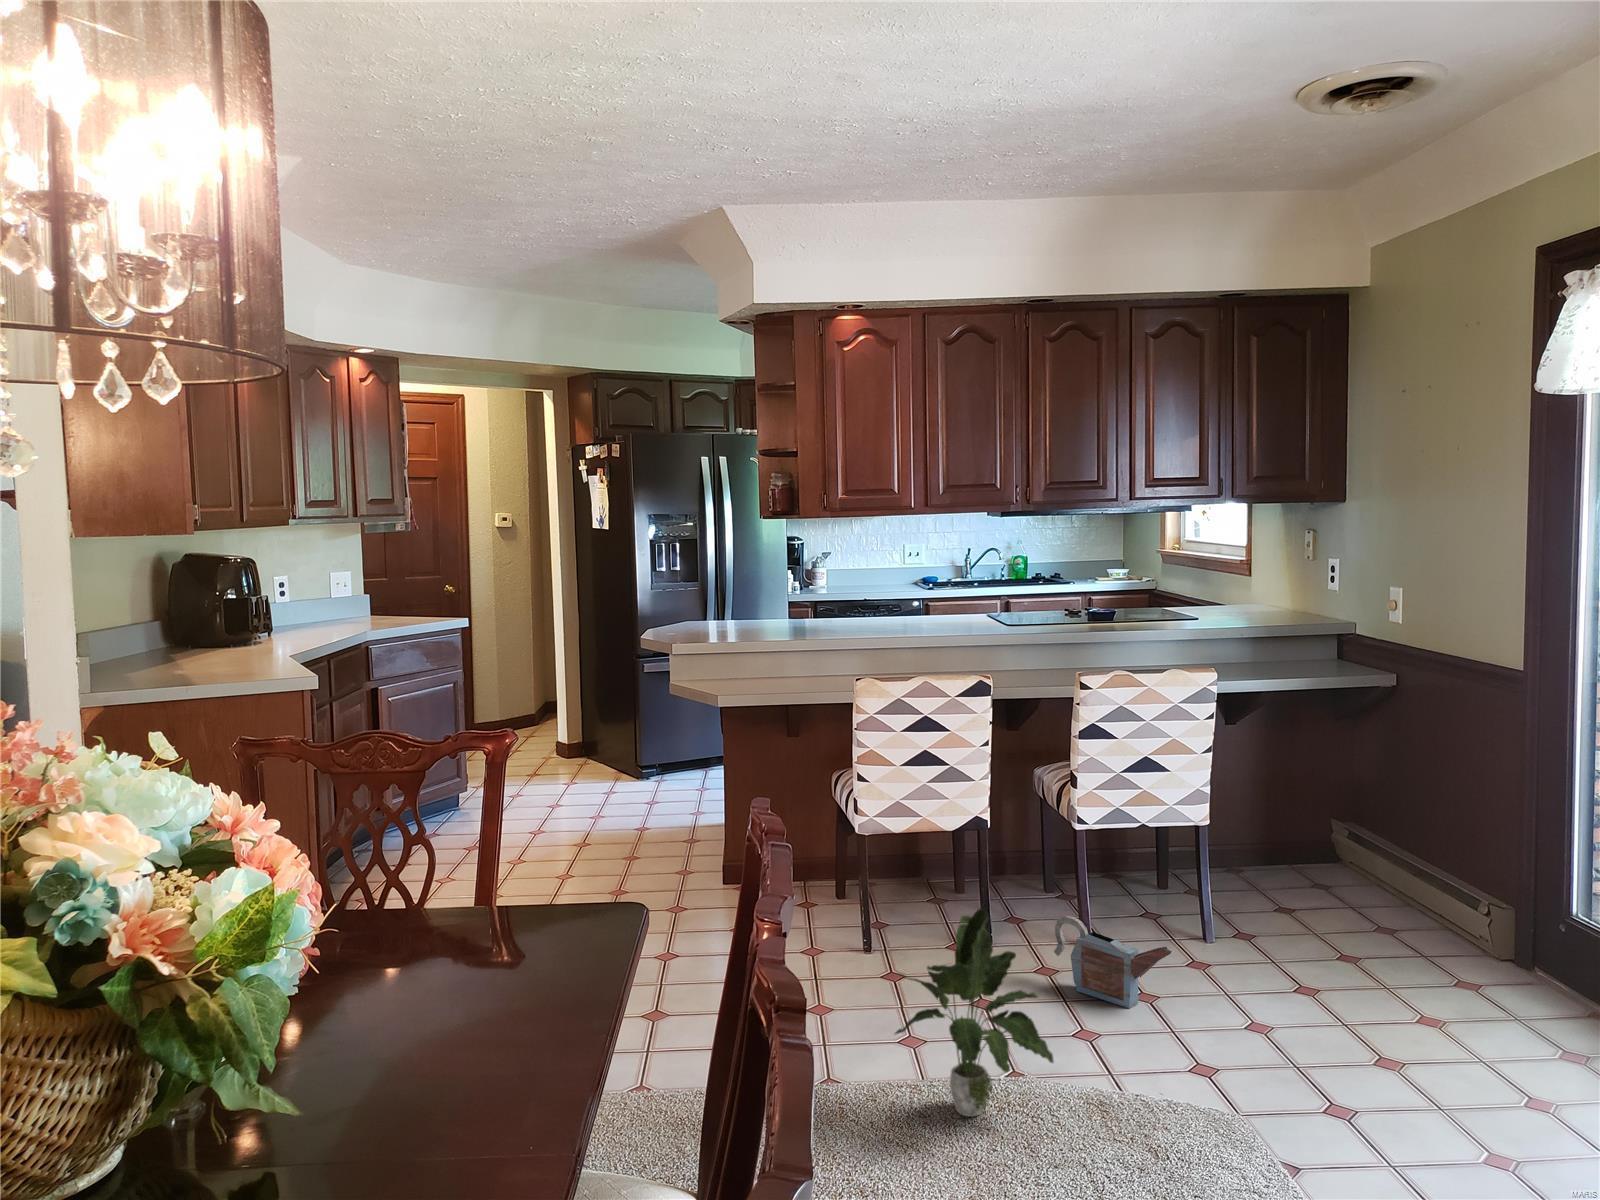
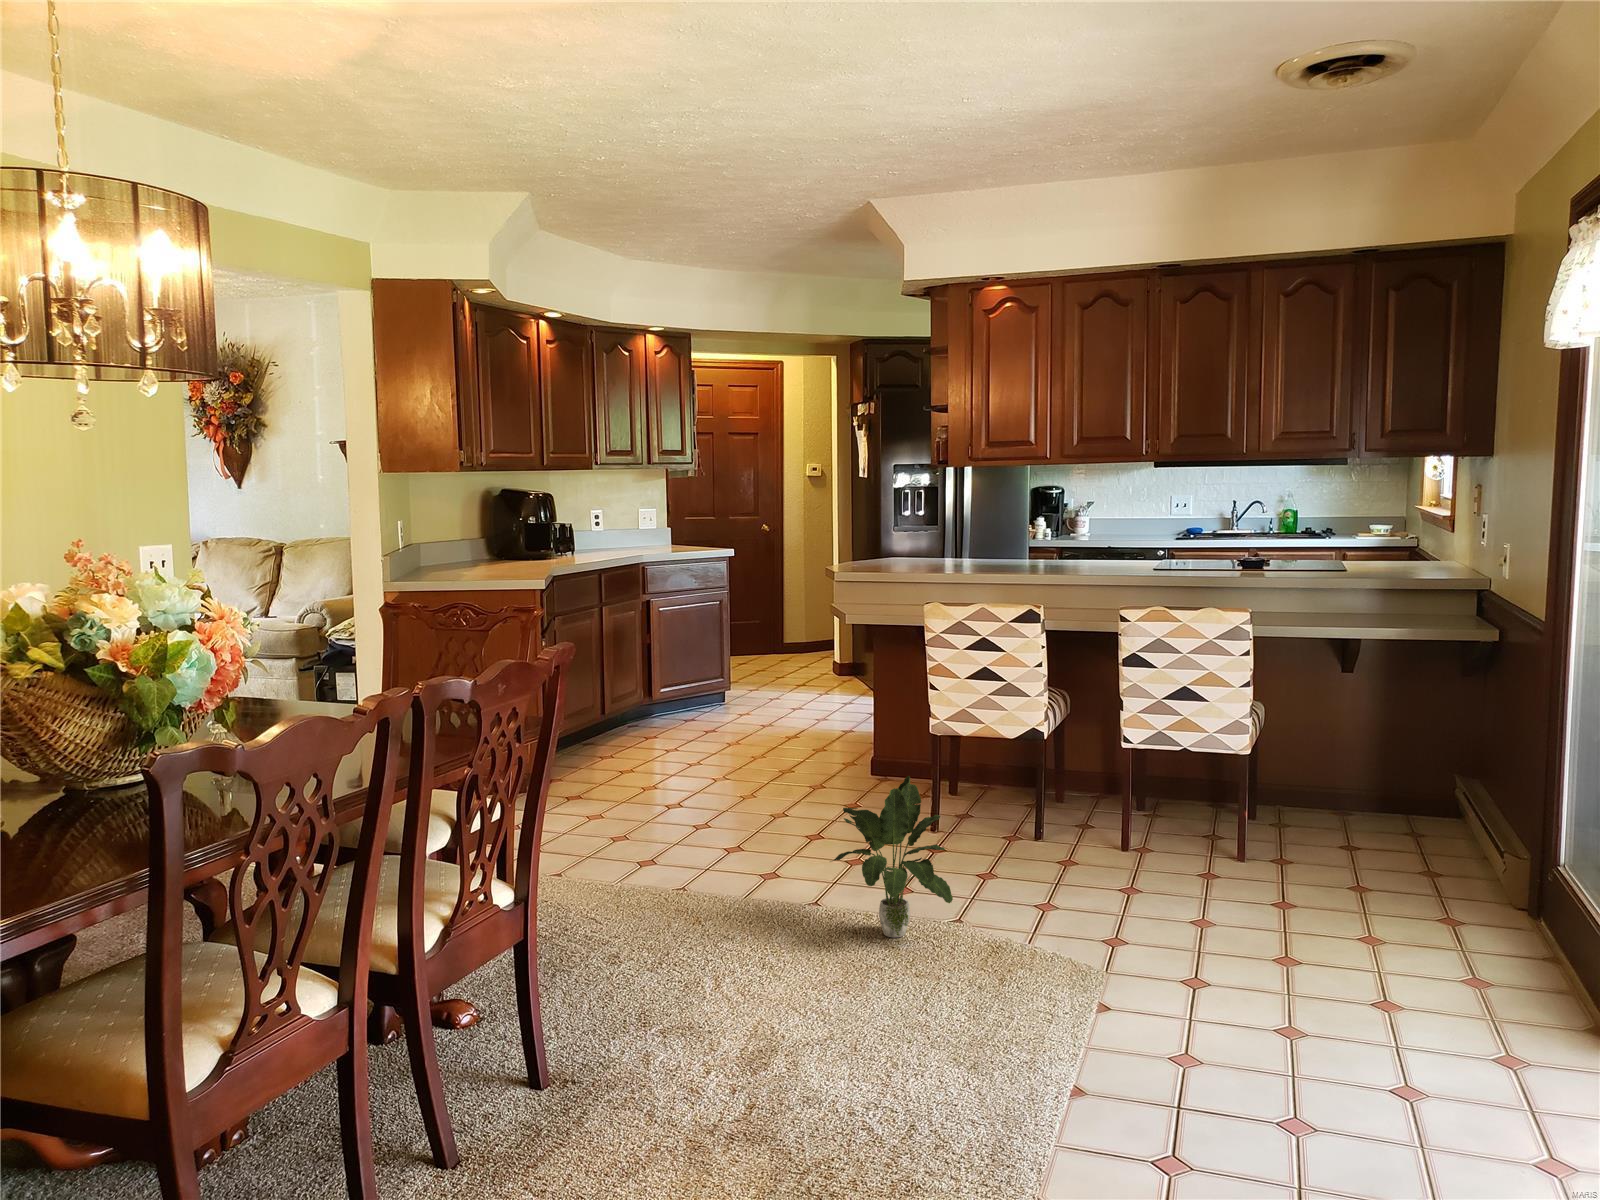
watering can: present [1054,916,1171,1008] -> none [1064,815,1136,897]

